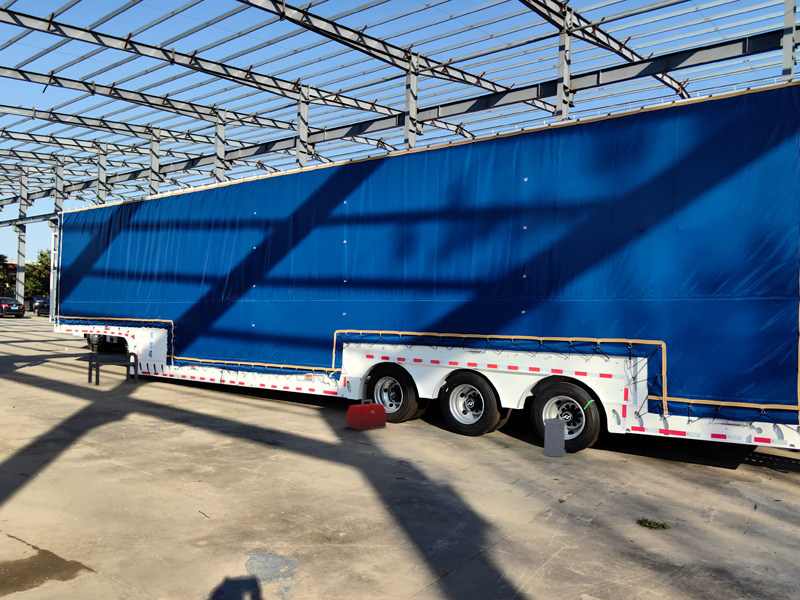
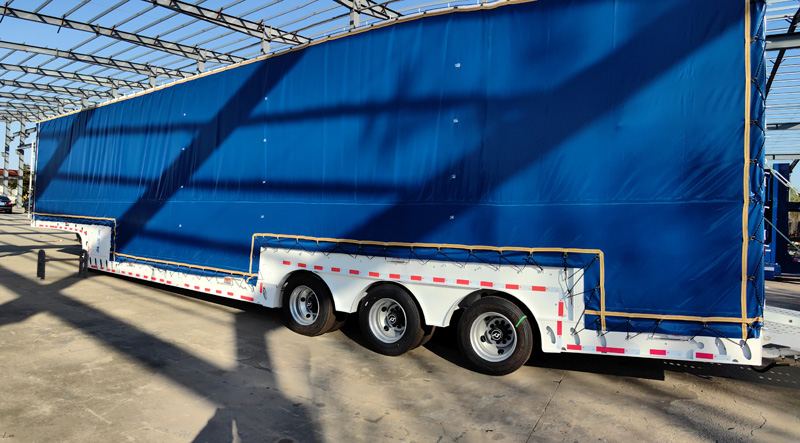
toolbox: present [346,400,386,430] -> none [257,309,302,343]
trash can: present [543,418,566,456] -> none [471,343,501,390]

